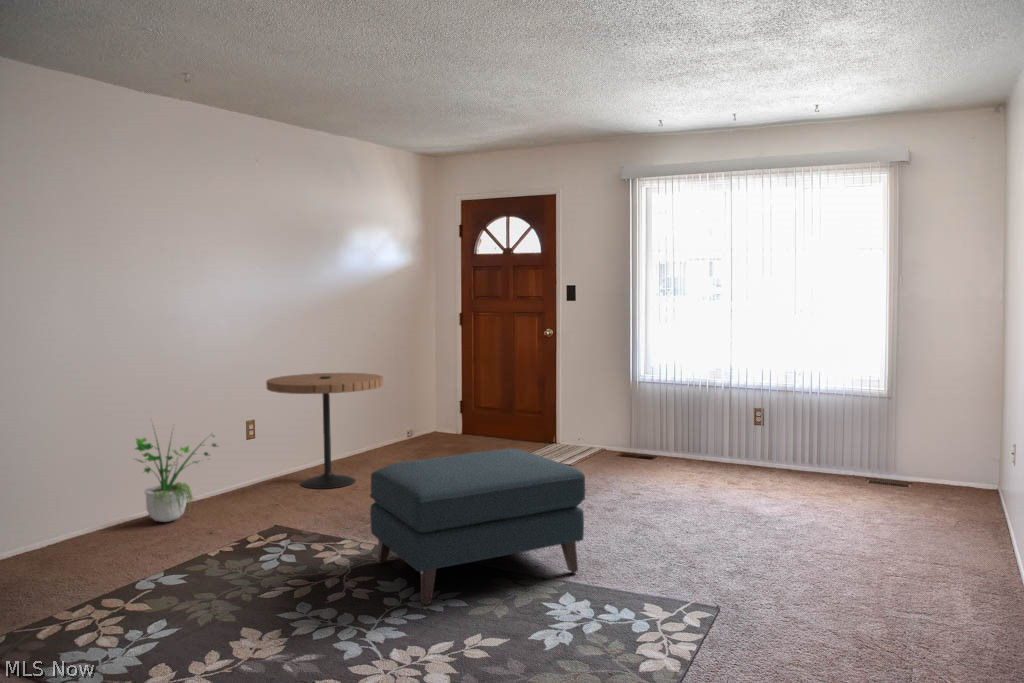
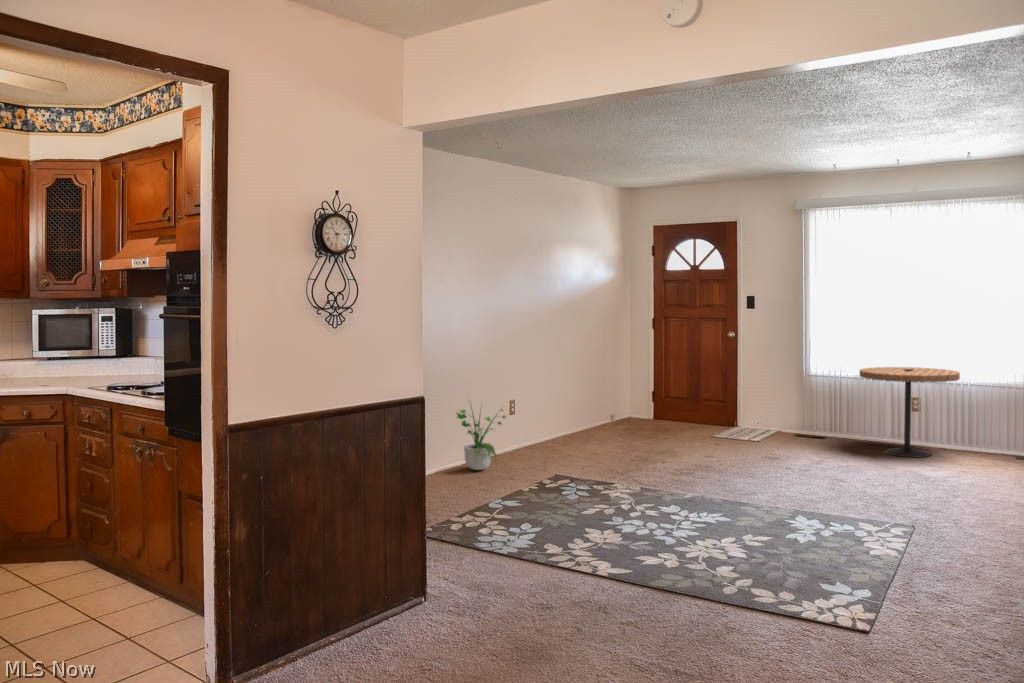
side table: present [266,373,383,489] -> present [859,367,960,457]
ottoman: present [370,449,585,605] -> none [648,420,808,519]

